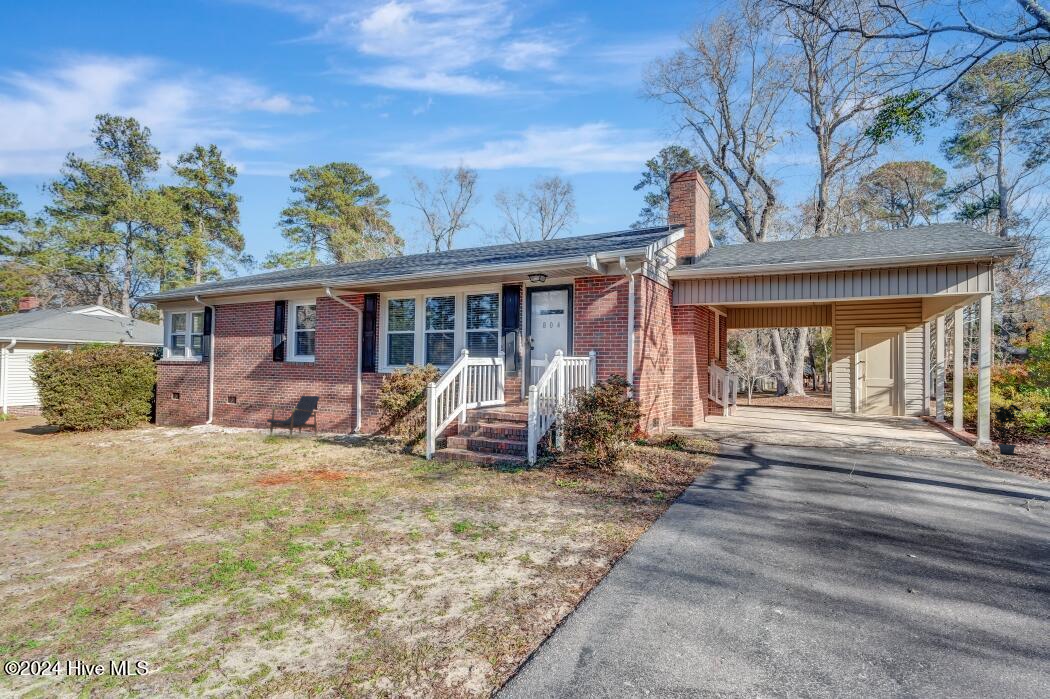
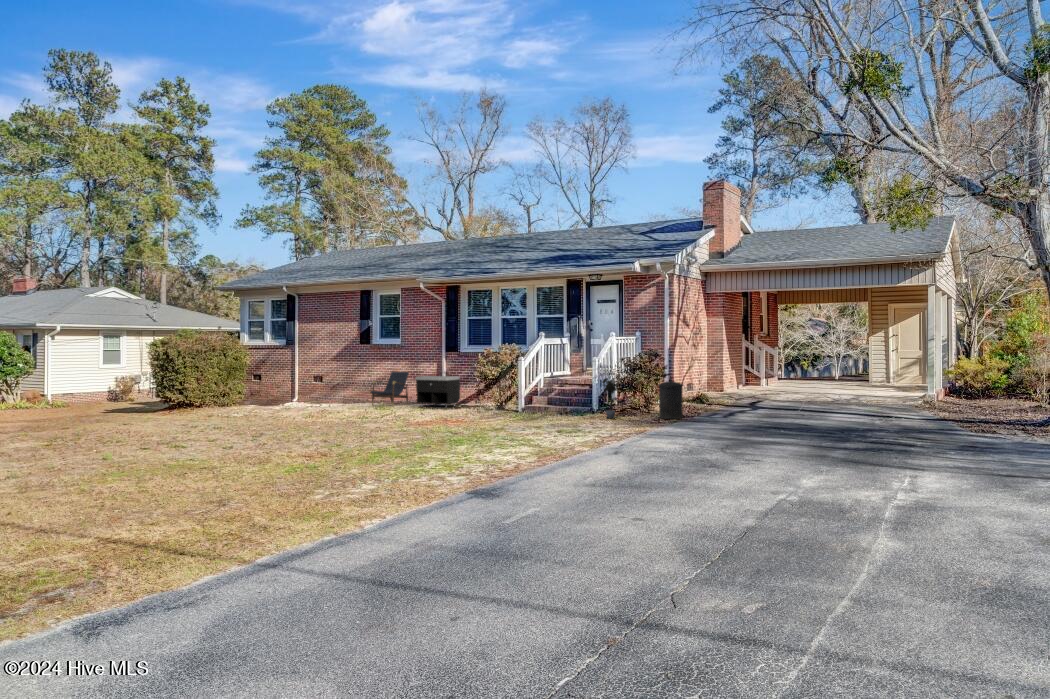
storage bench: none [317,402,373,443] -> present [415,376,460,407]
potted plant: present [993,403,1021,455] -> present [602,378,617,419]
trash can: none [623,417,664,484] -> present [658,379,683,419]

